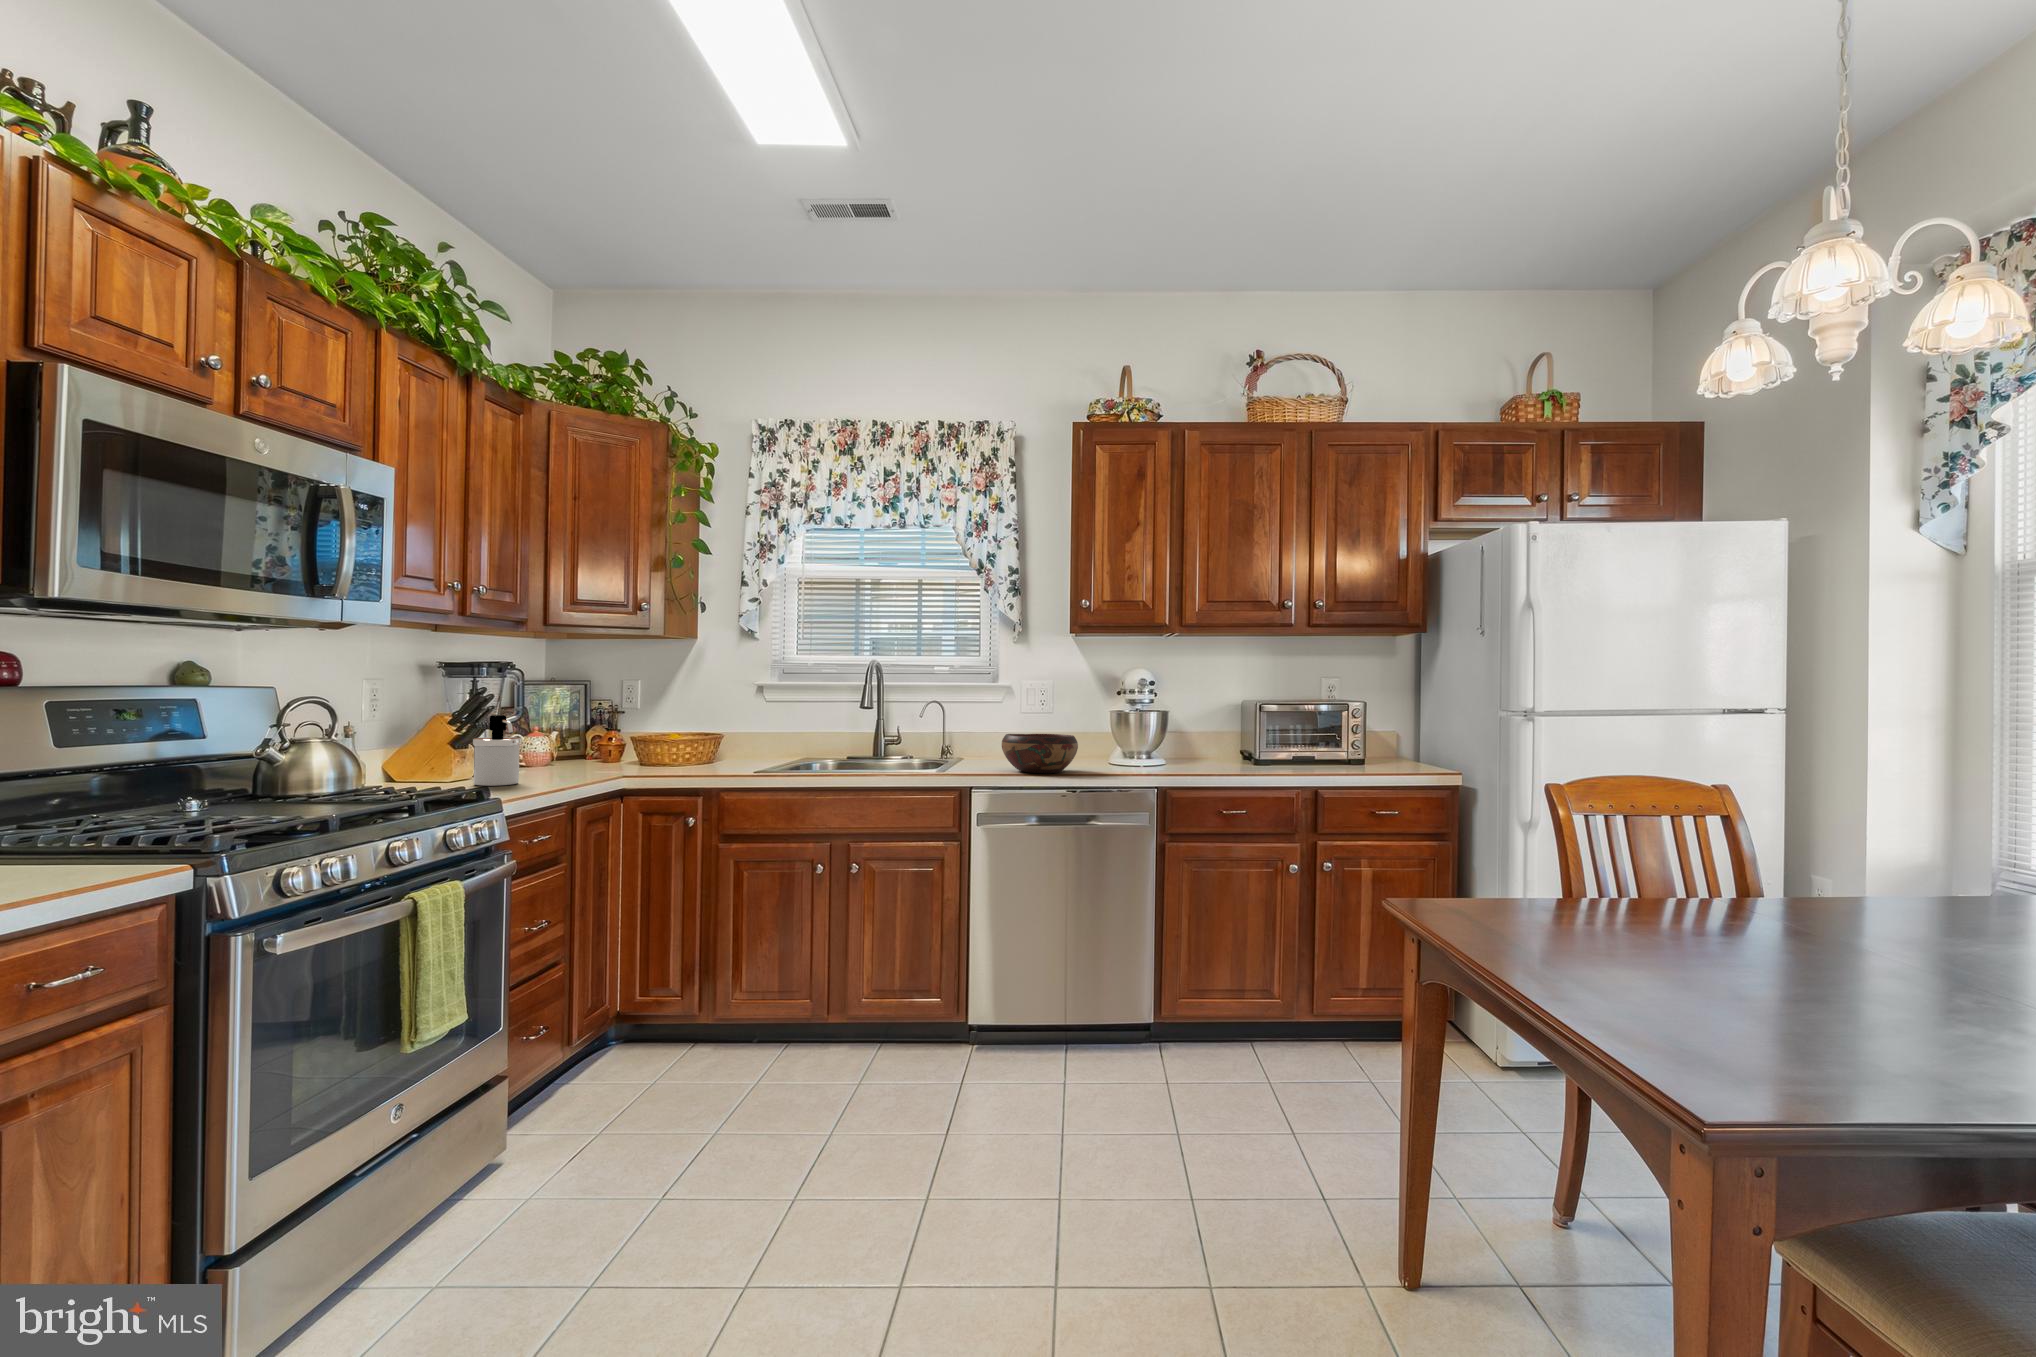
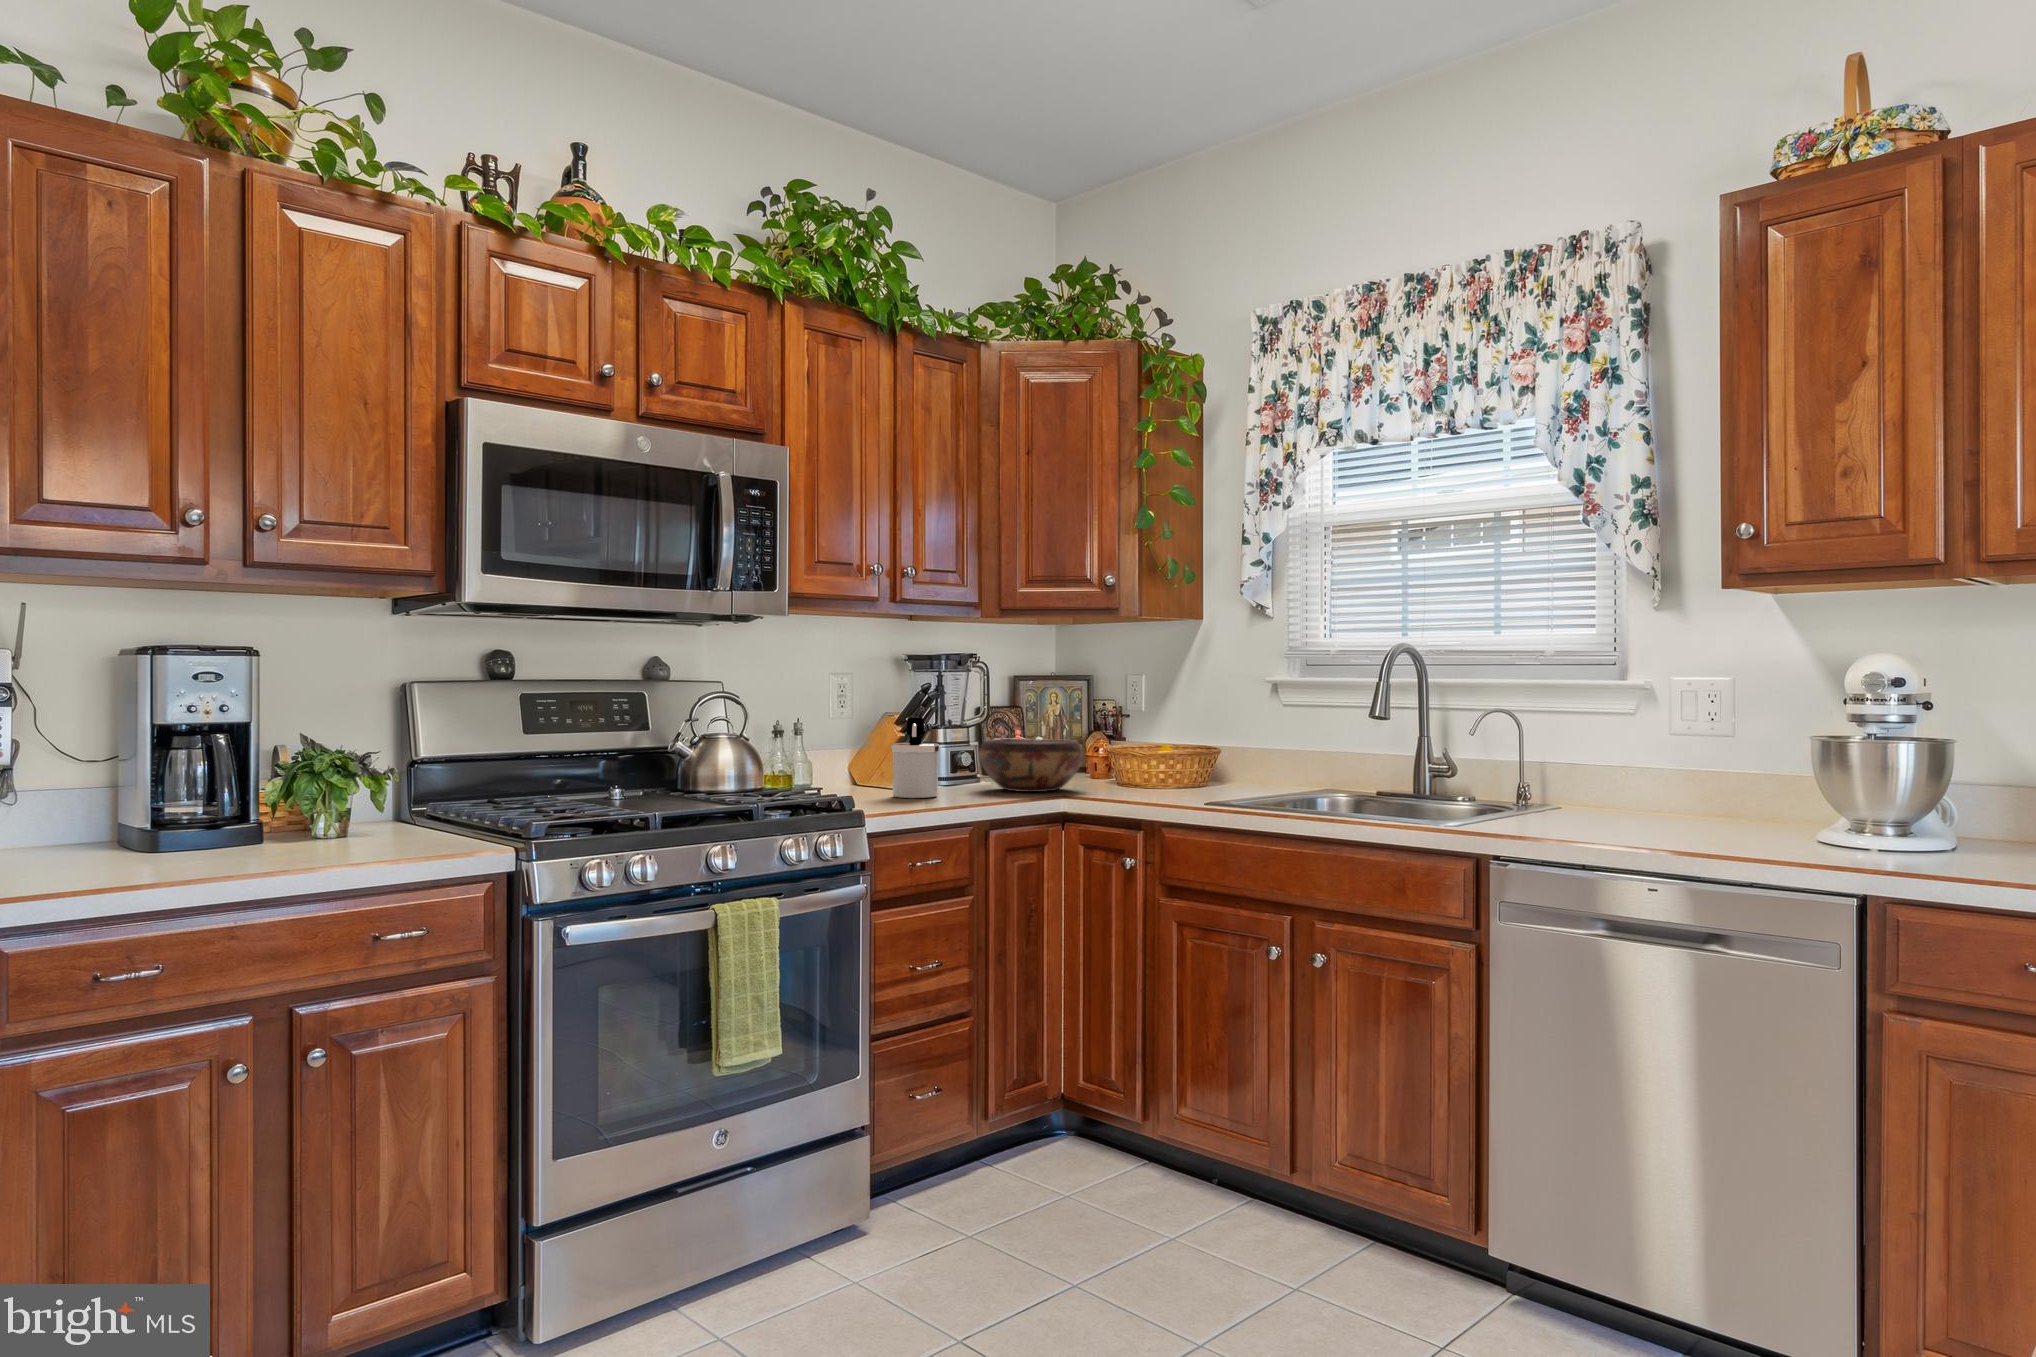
decorative bowl: present [1002,734,1078,773] -> present [979,738,1083,792]

